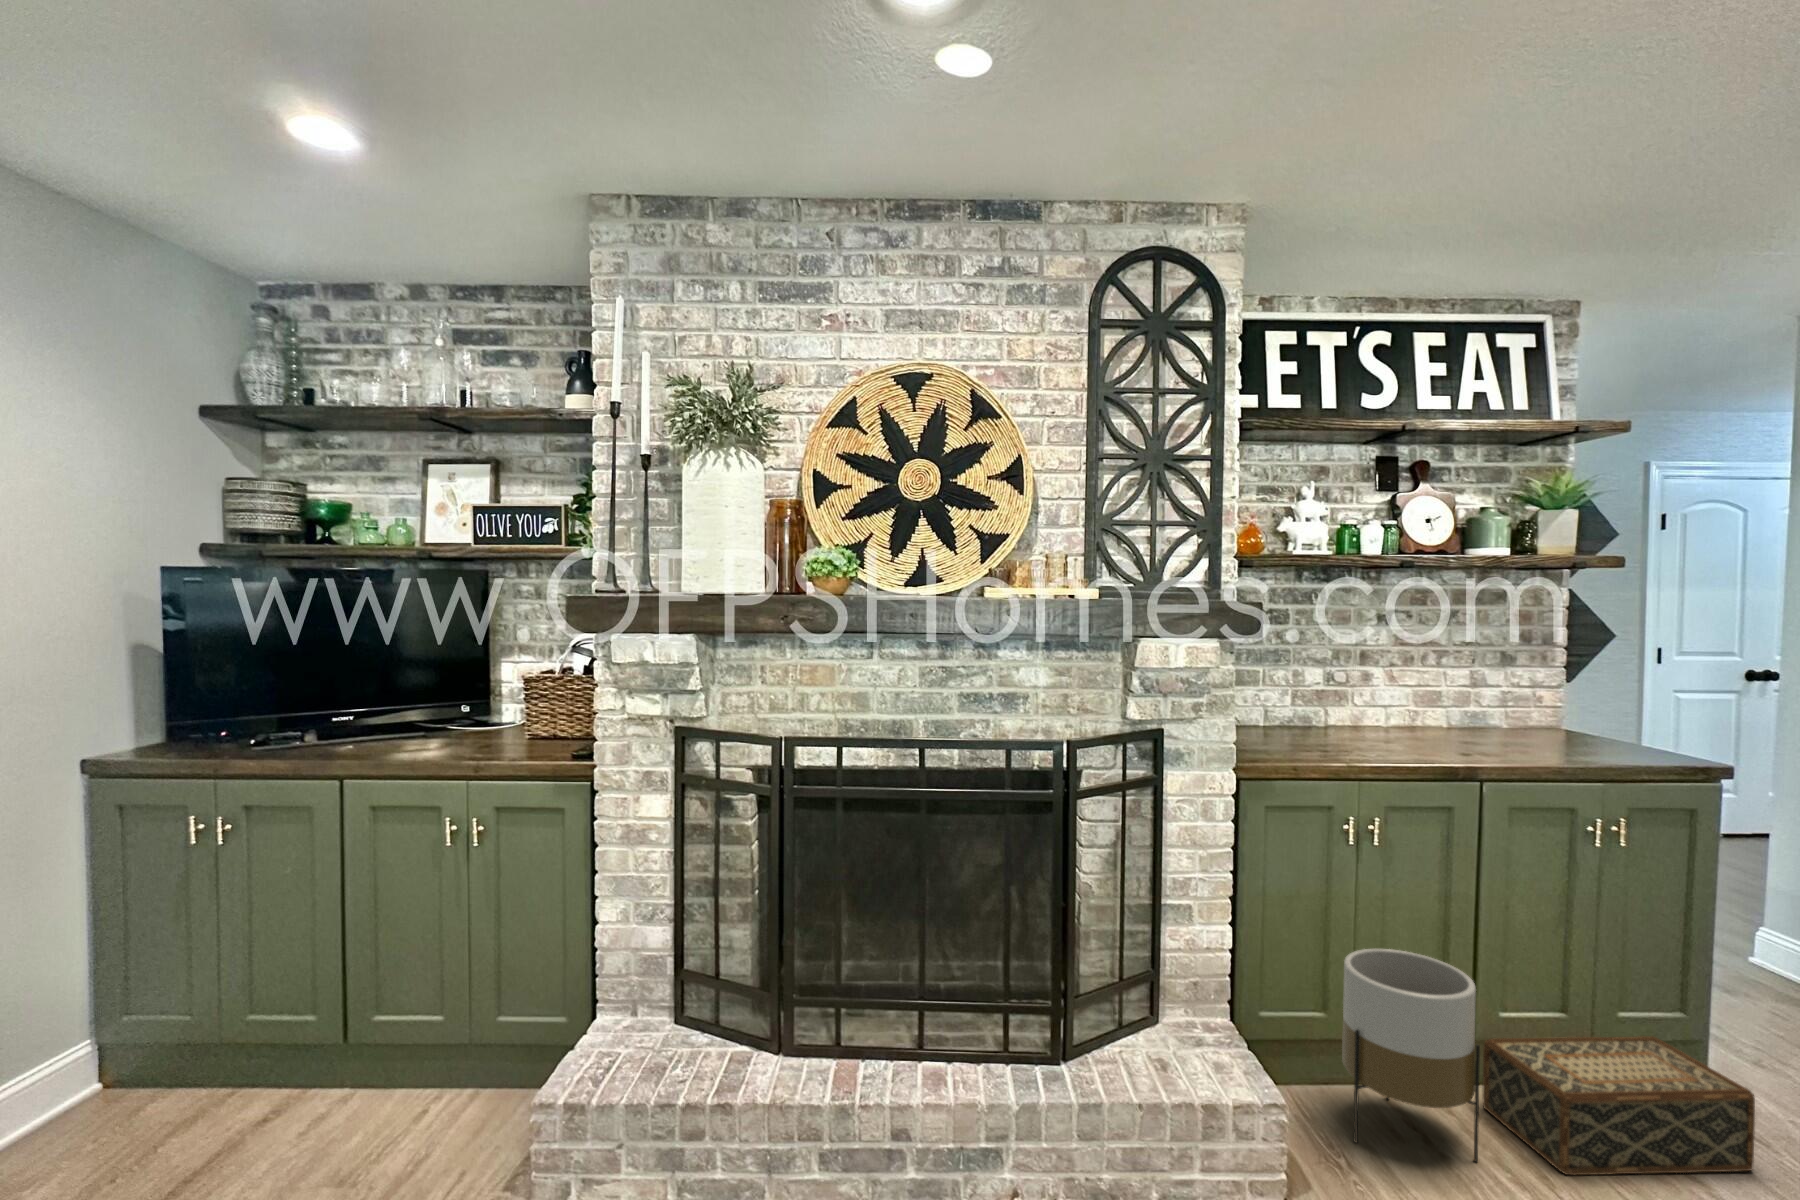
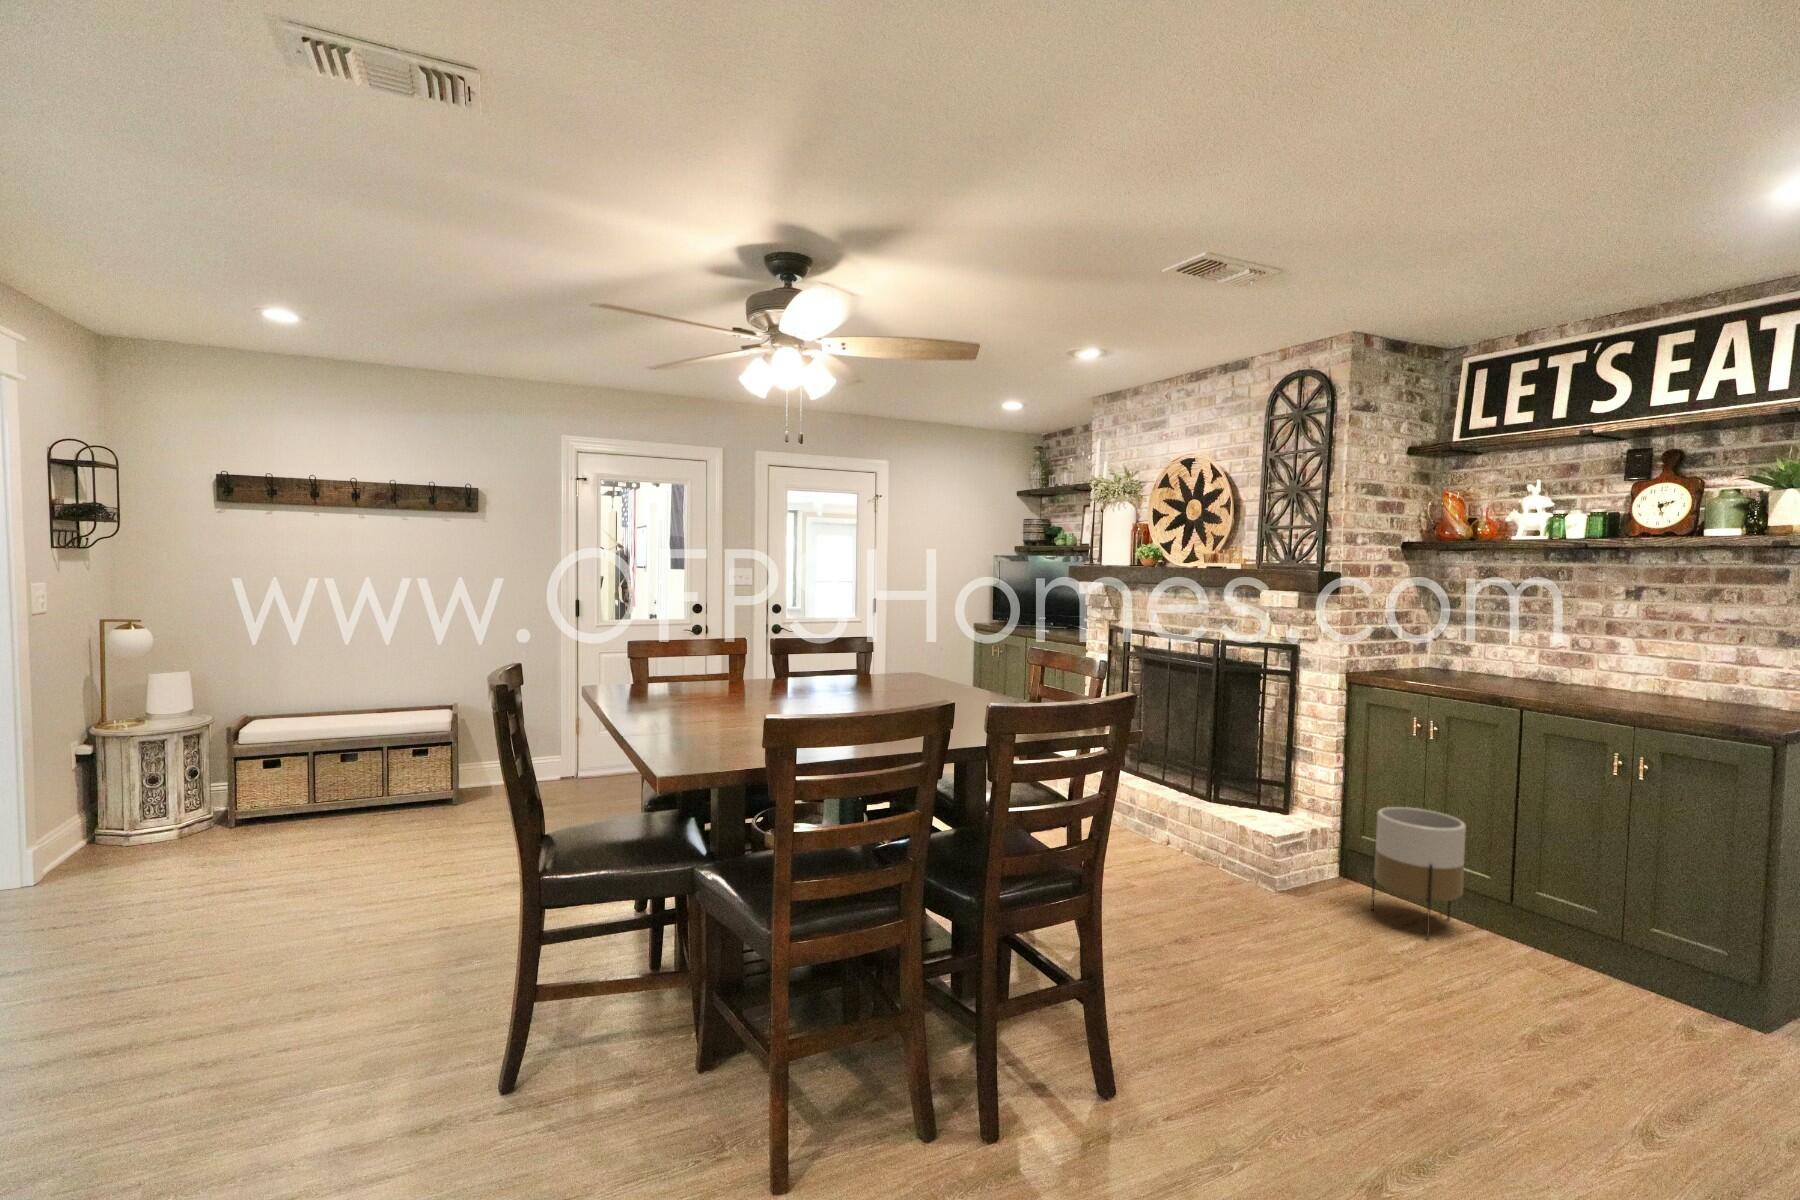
woven basket: present [1483,1036,1755,1175] -> none [1473,898,1686,1032]

